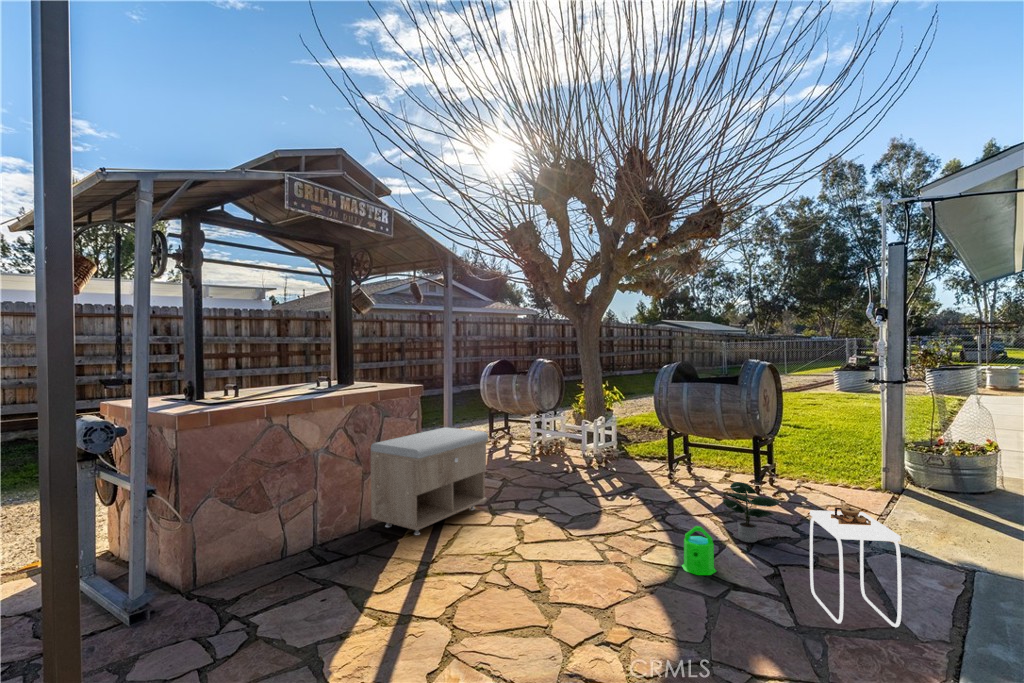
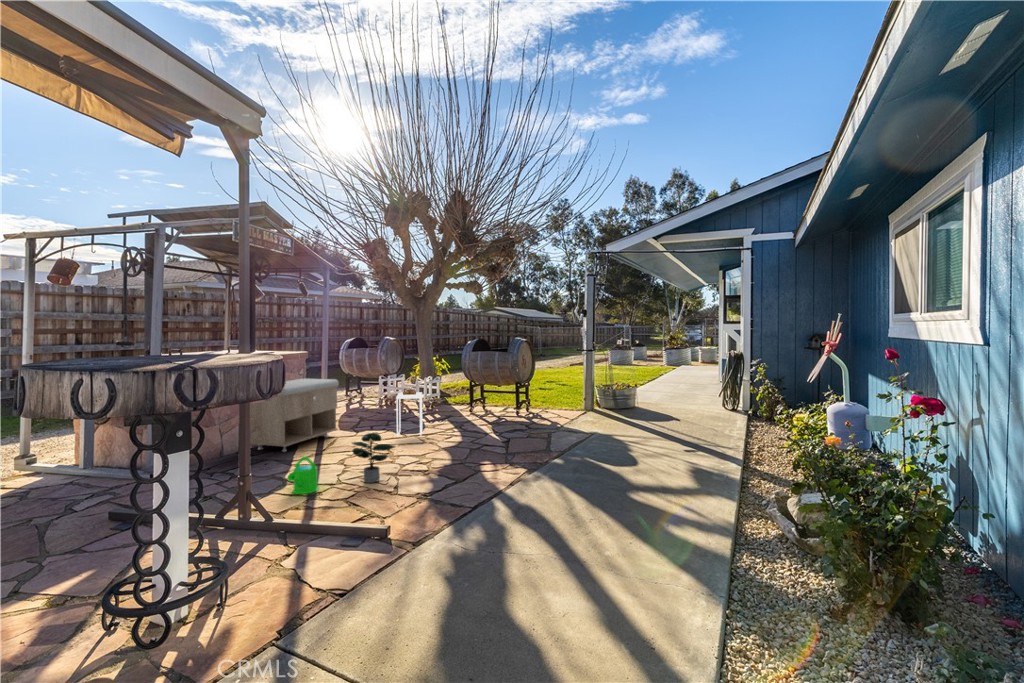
potted plant: present [723,482,779,543] -> present [352,433,395,483]
side table: present [810,507,901,627] -> present [396,389,422,436]
watering can: present [682,526,716,575] -> present [288,456,319,494]

